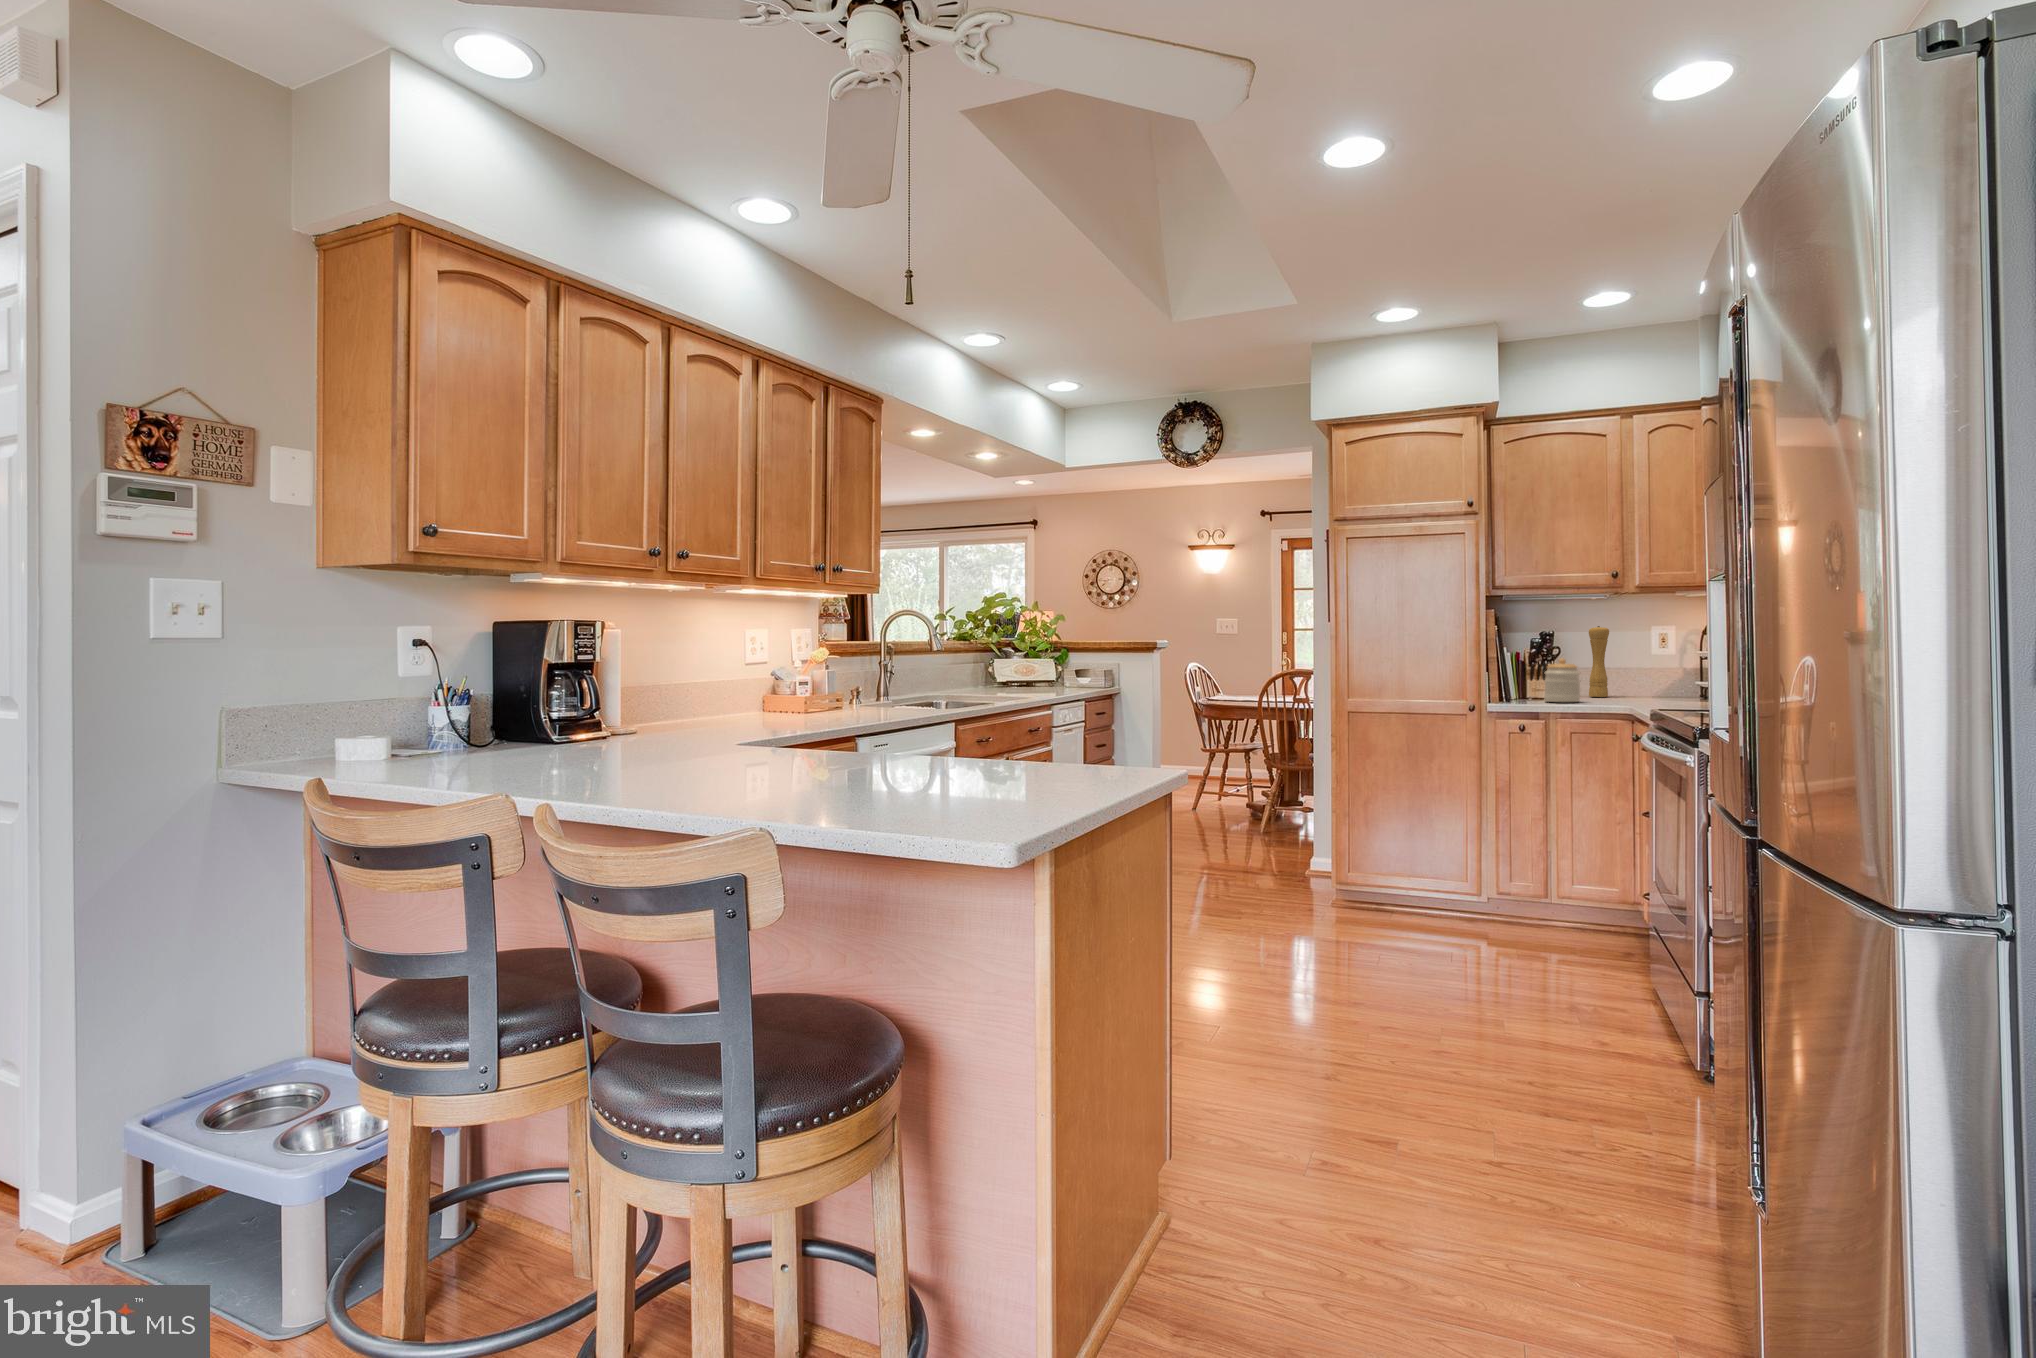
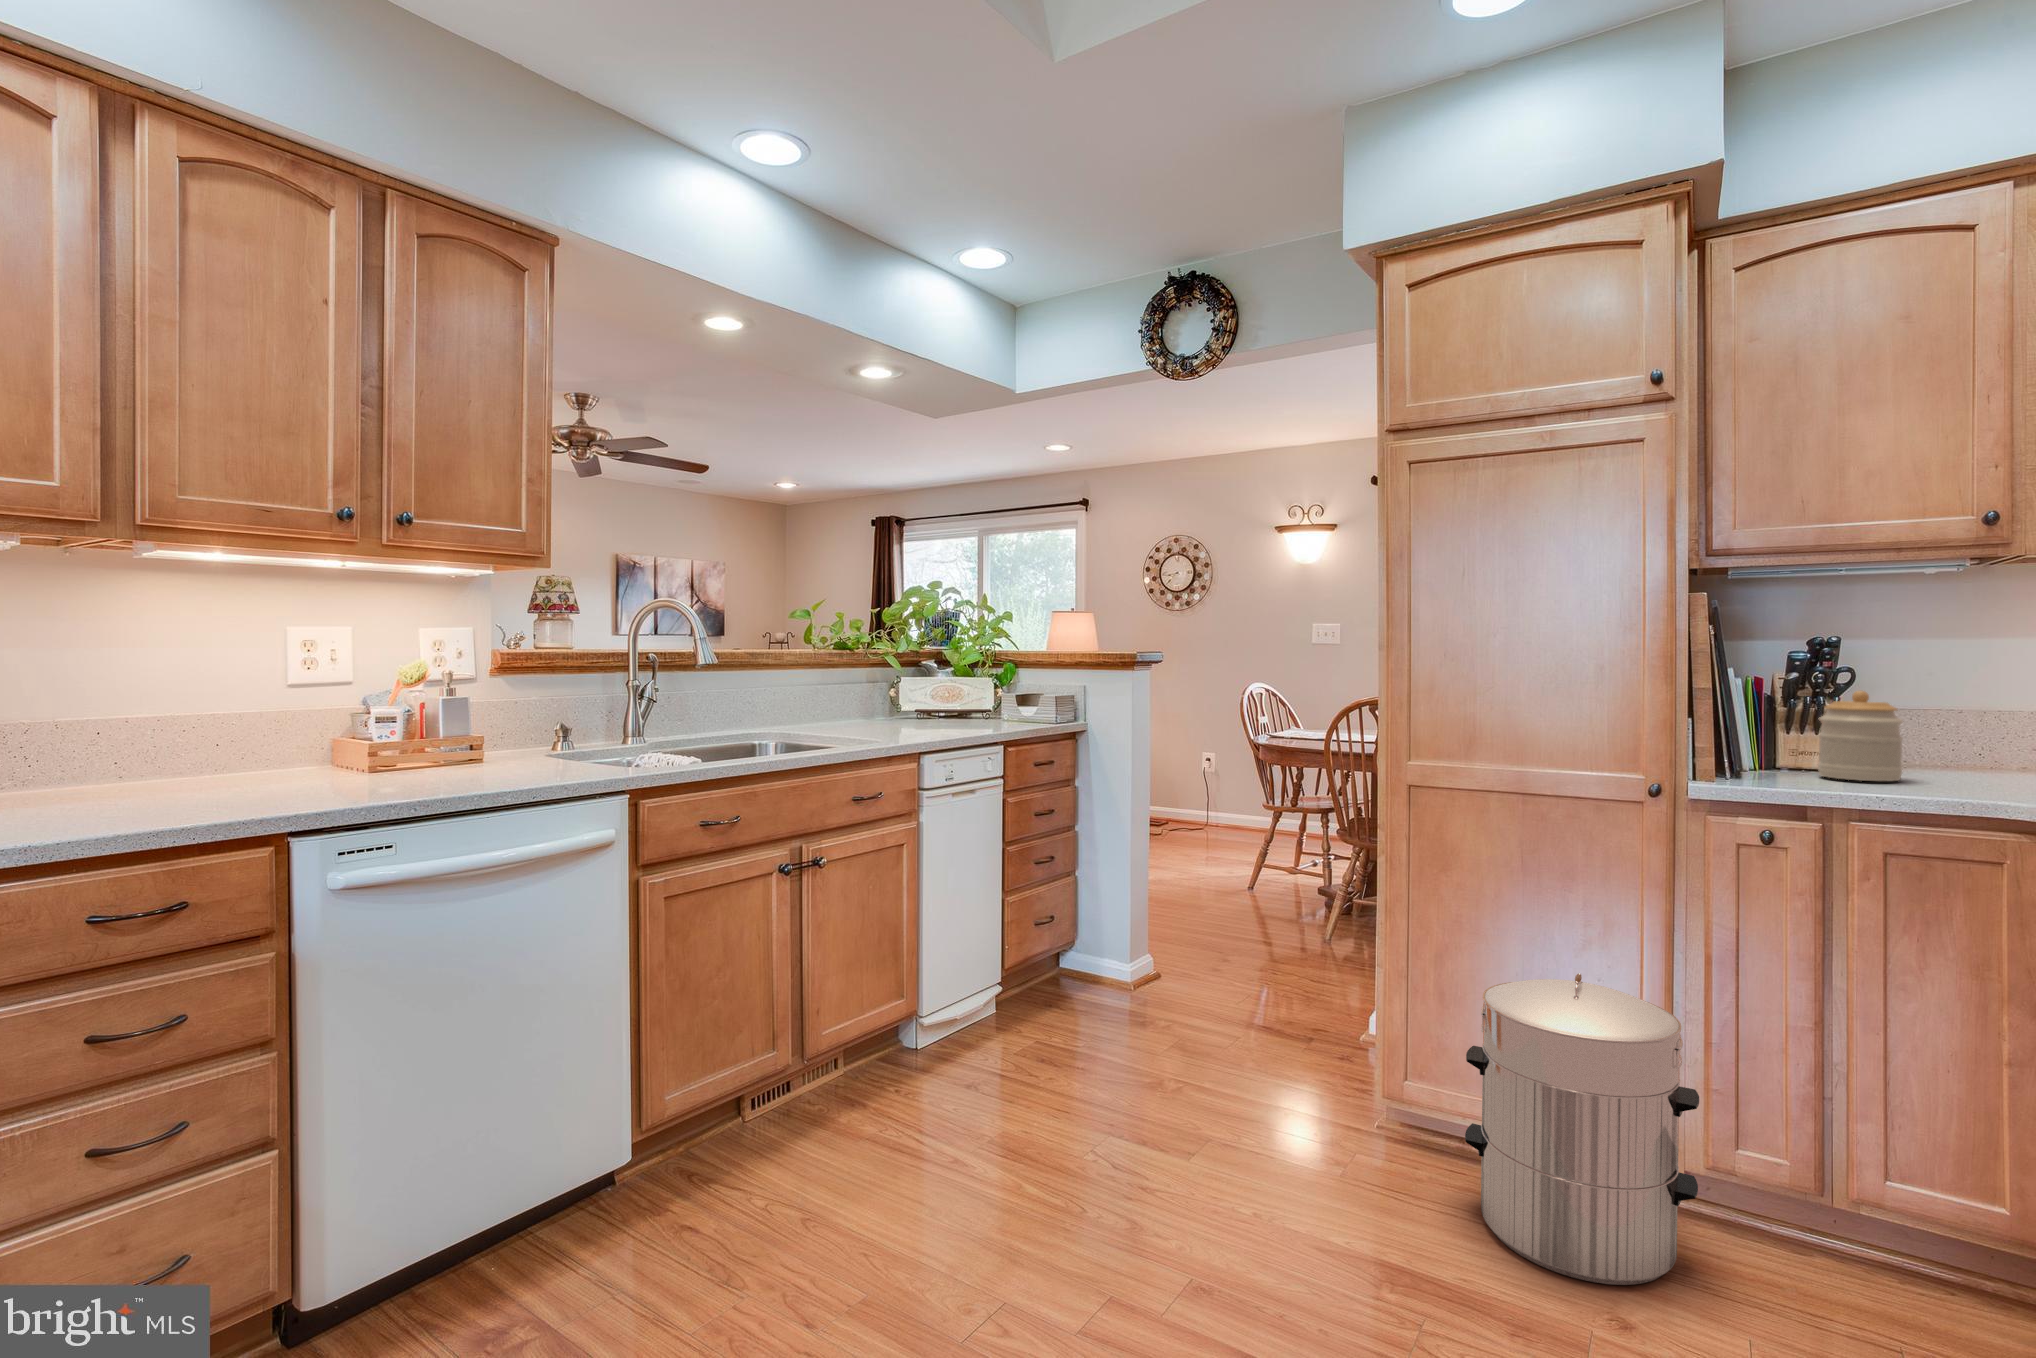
pepper mill: present [1589,626,1609,697] -> none [1911,627,1960,766]
waste bin: none [1383,800,1491,940] -> present [1465,973,1699,1285]

